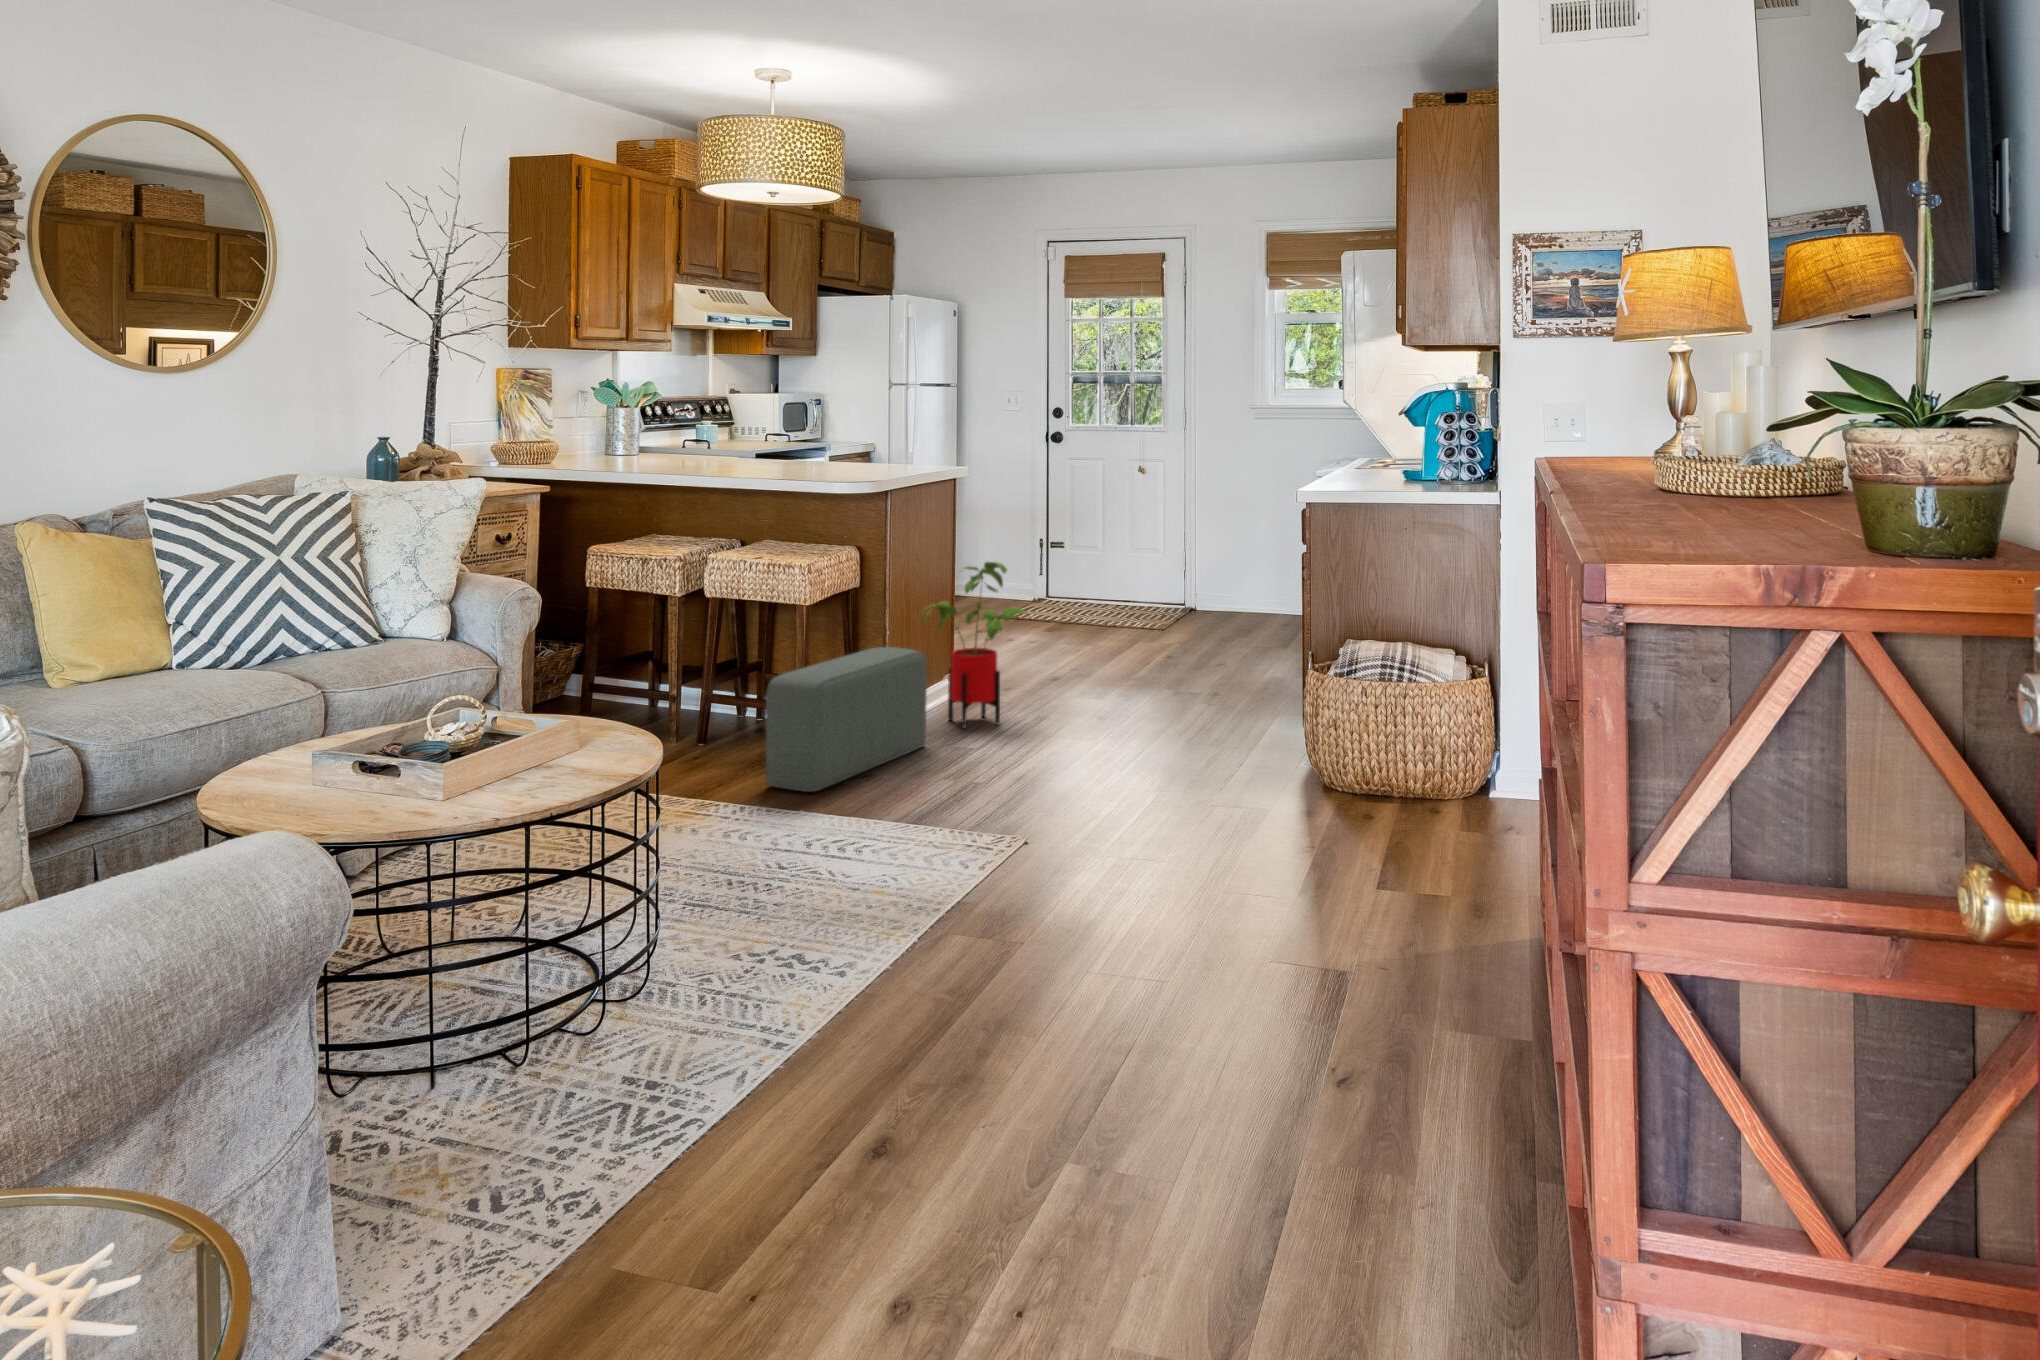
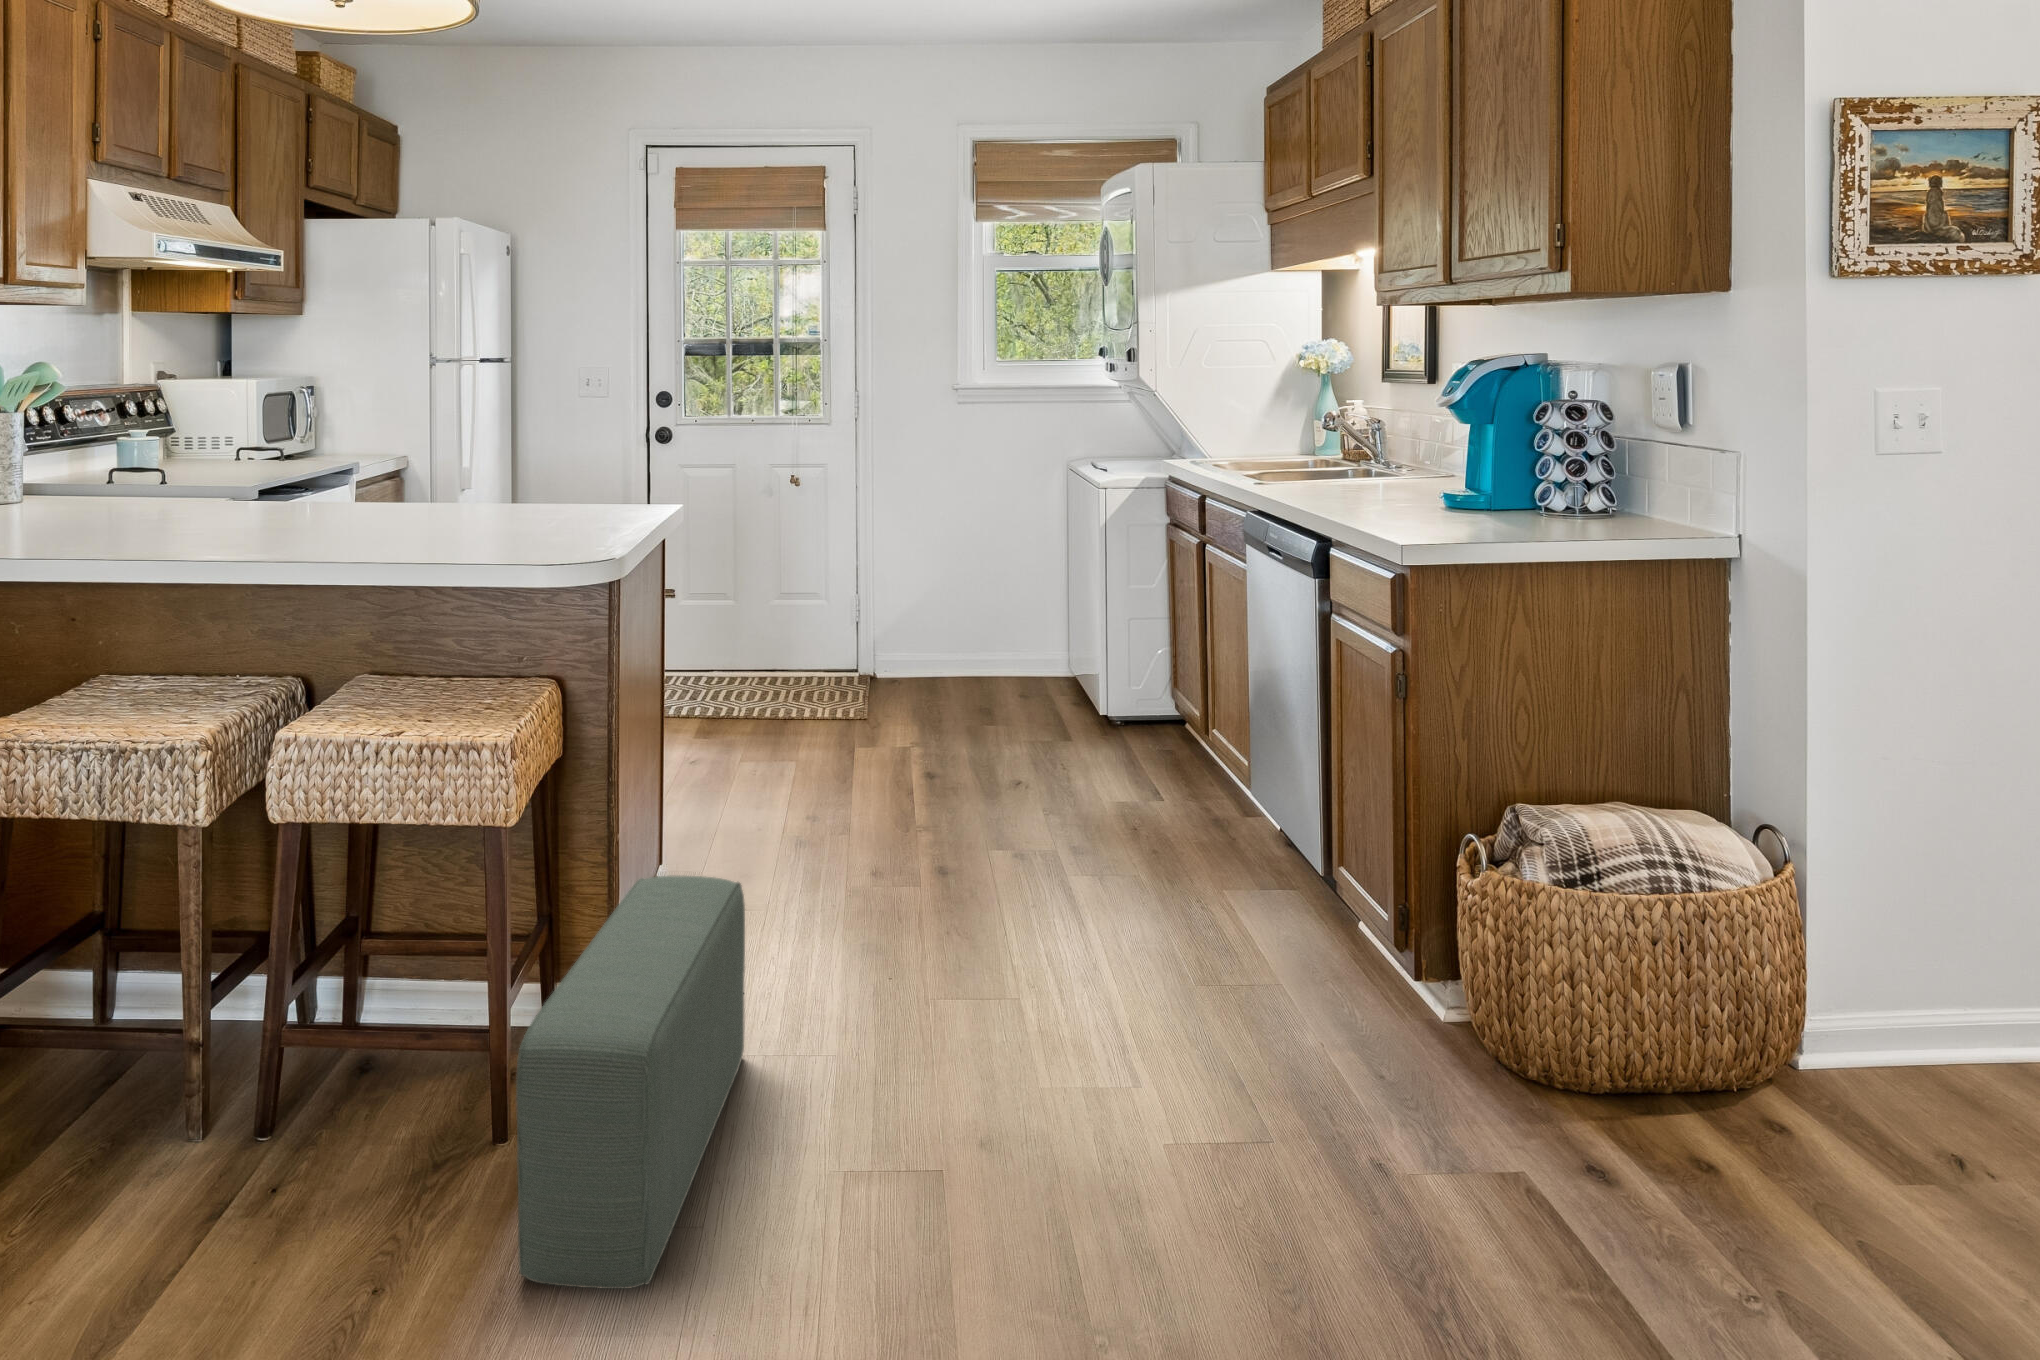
house plant: present [921,562,1026,728] -> none [674,676,874,989]

